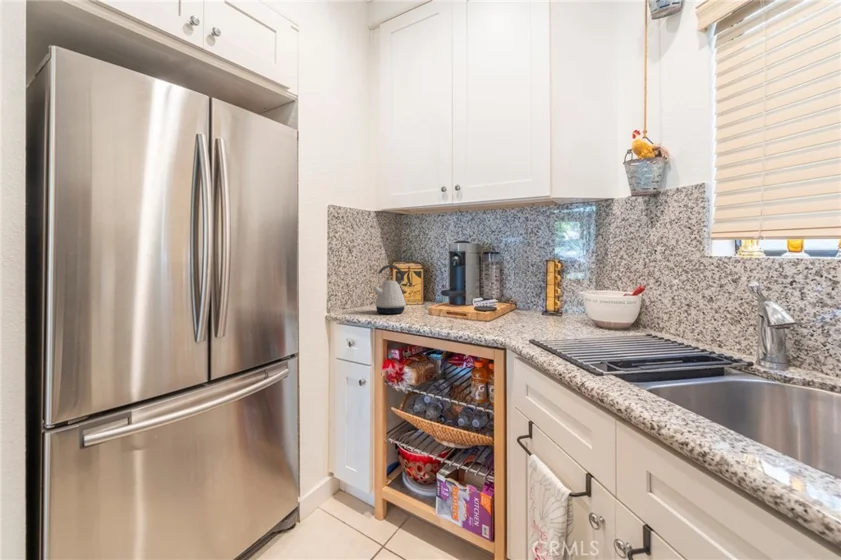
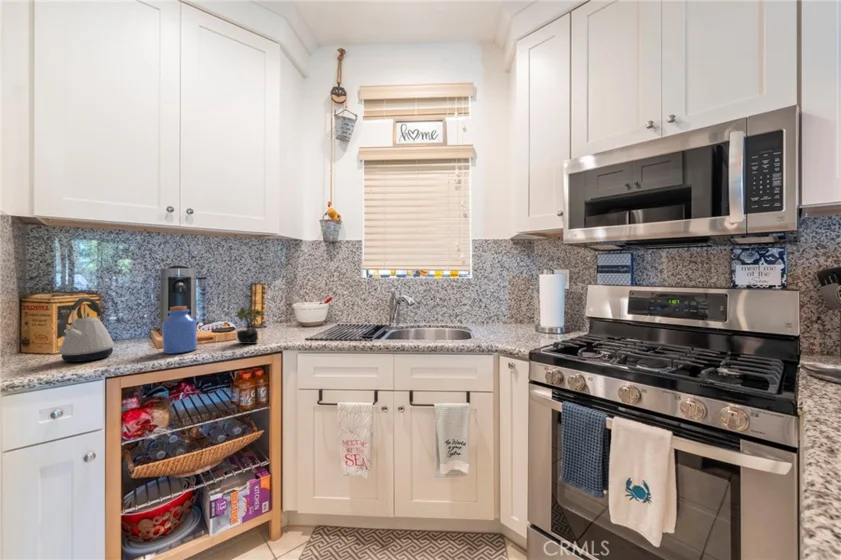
jar: none [421,277,448,322] -> present [162,306,197,354]
succulent plant: none [478,284,510,330] -> present [237,307,263,344]

